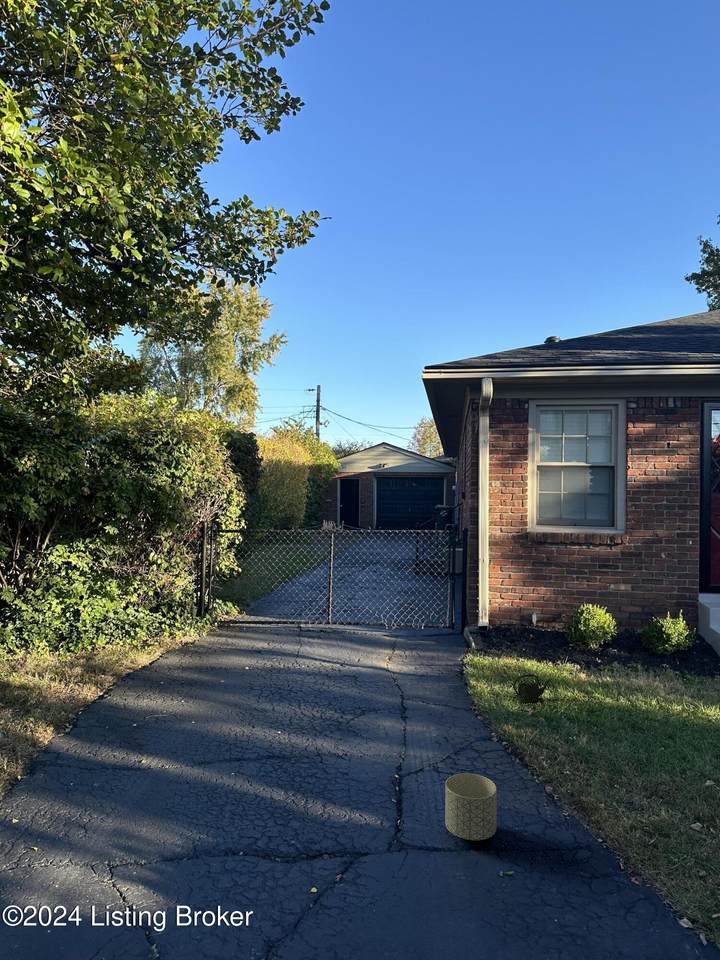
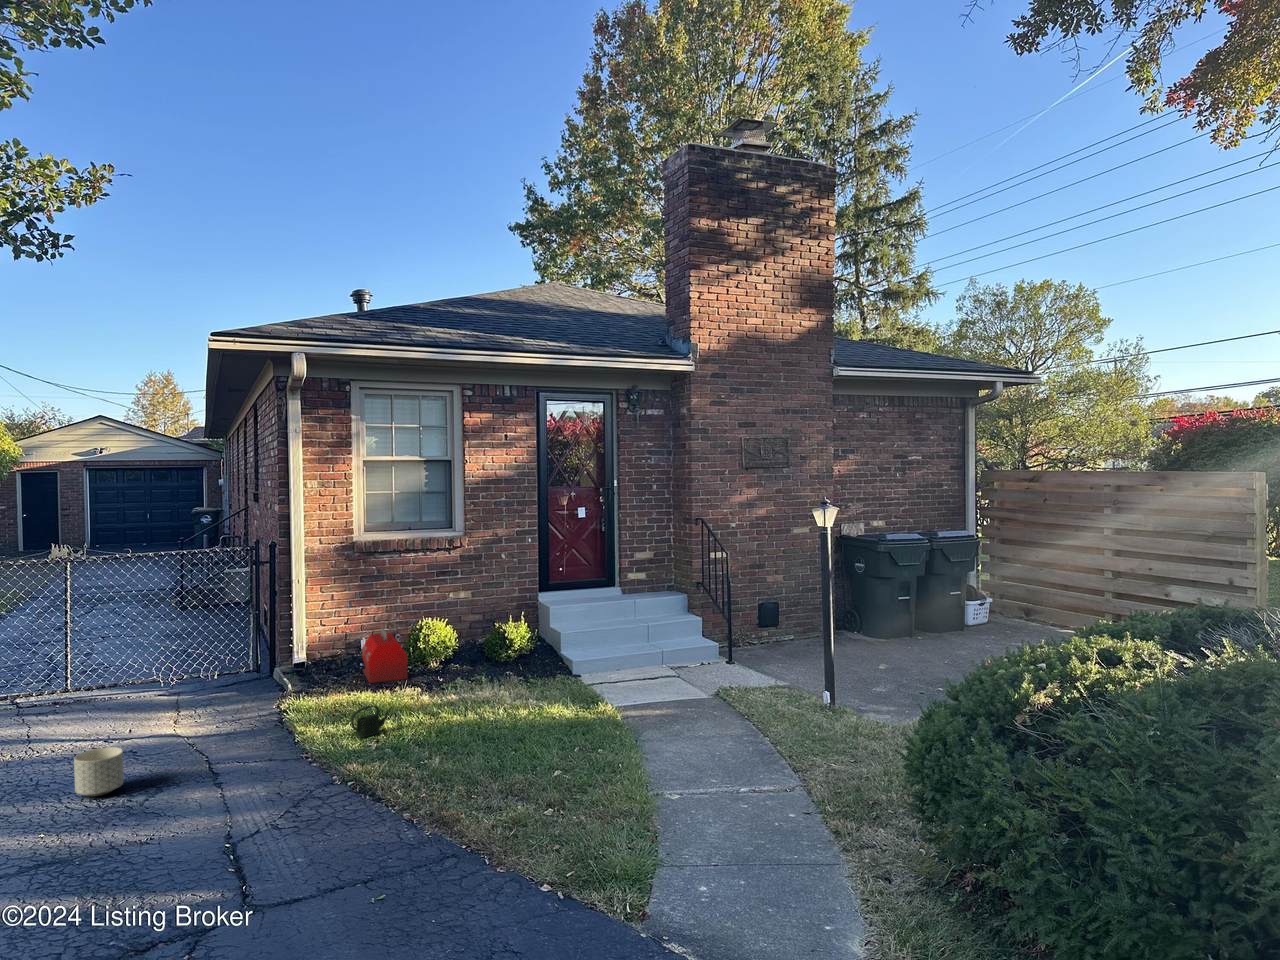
toolbox: none [532,608,570,655] -> present [362,629,408,683]
planter: present [445,773,496,840] -> present [74,747,124,796]

